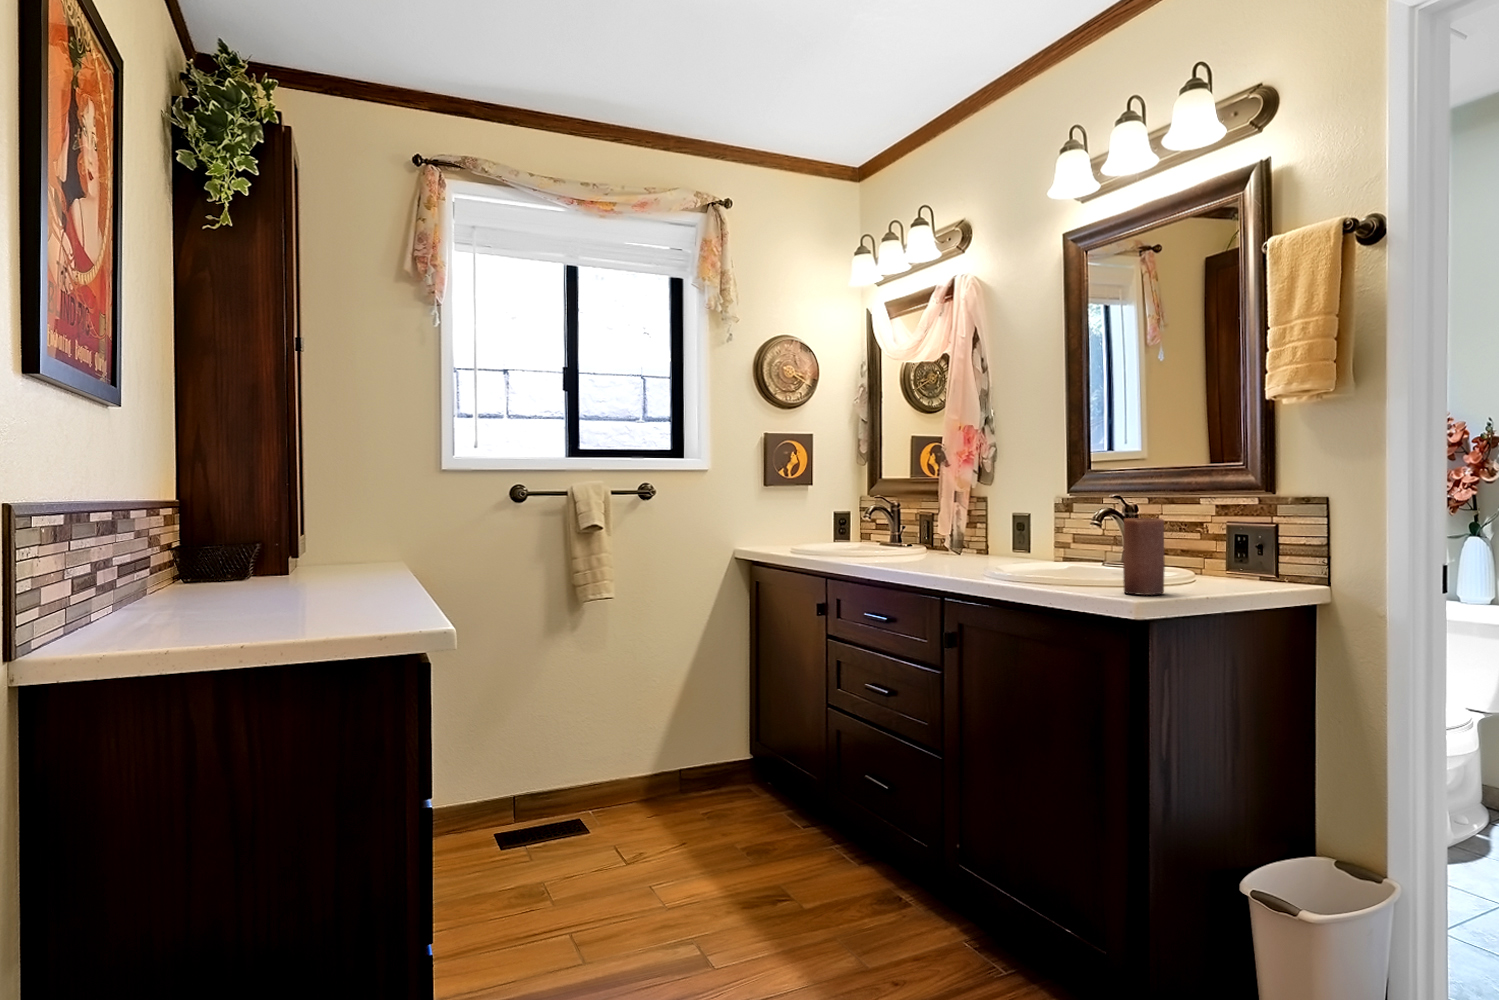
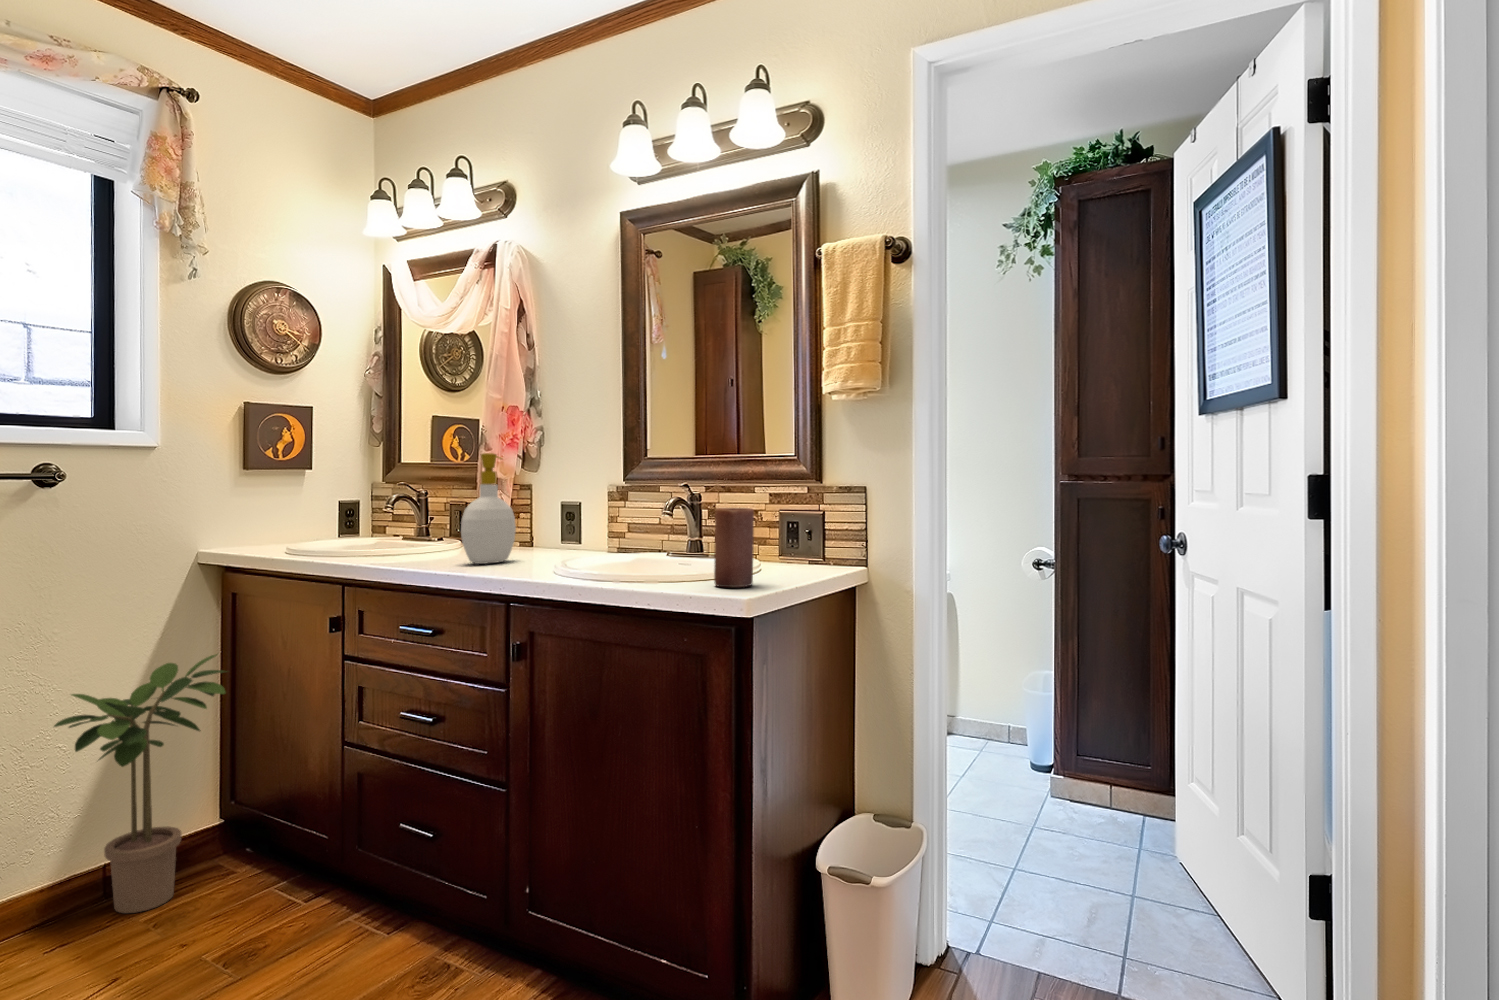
soap bottle: none [912,471,960,567] -> present [461,453,516,564]
potted plant: none [645,632,752,819] -> present [54,654,225,913]

